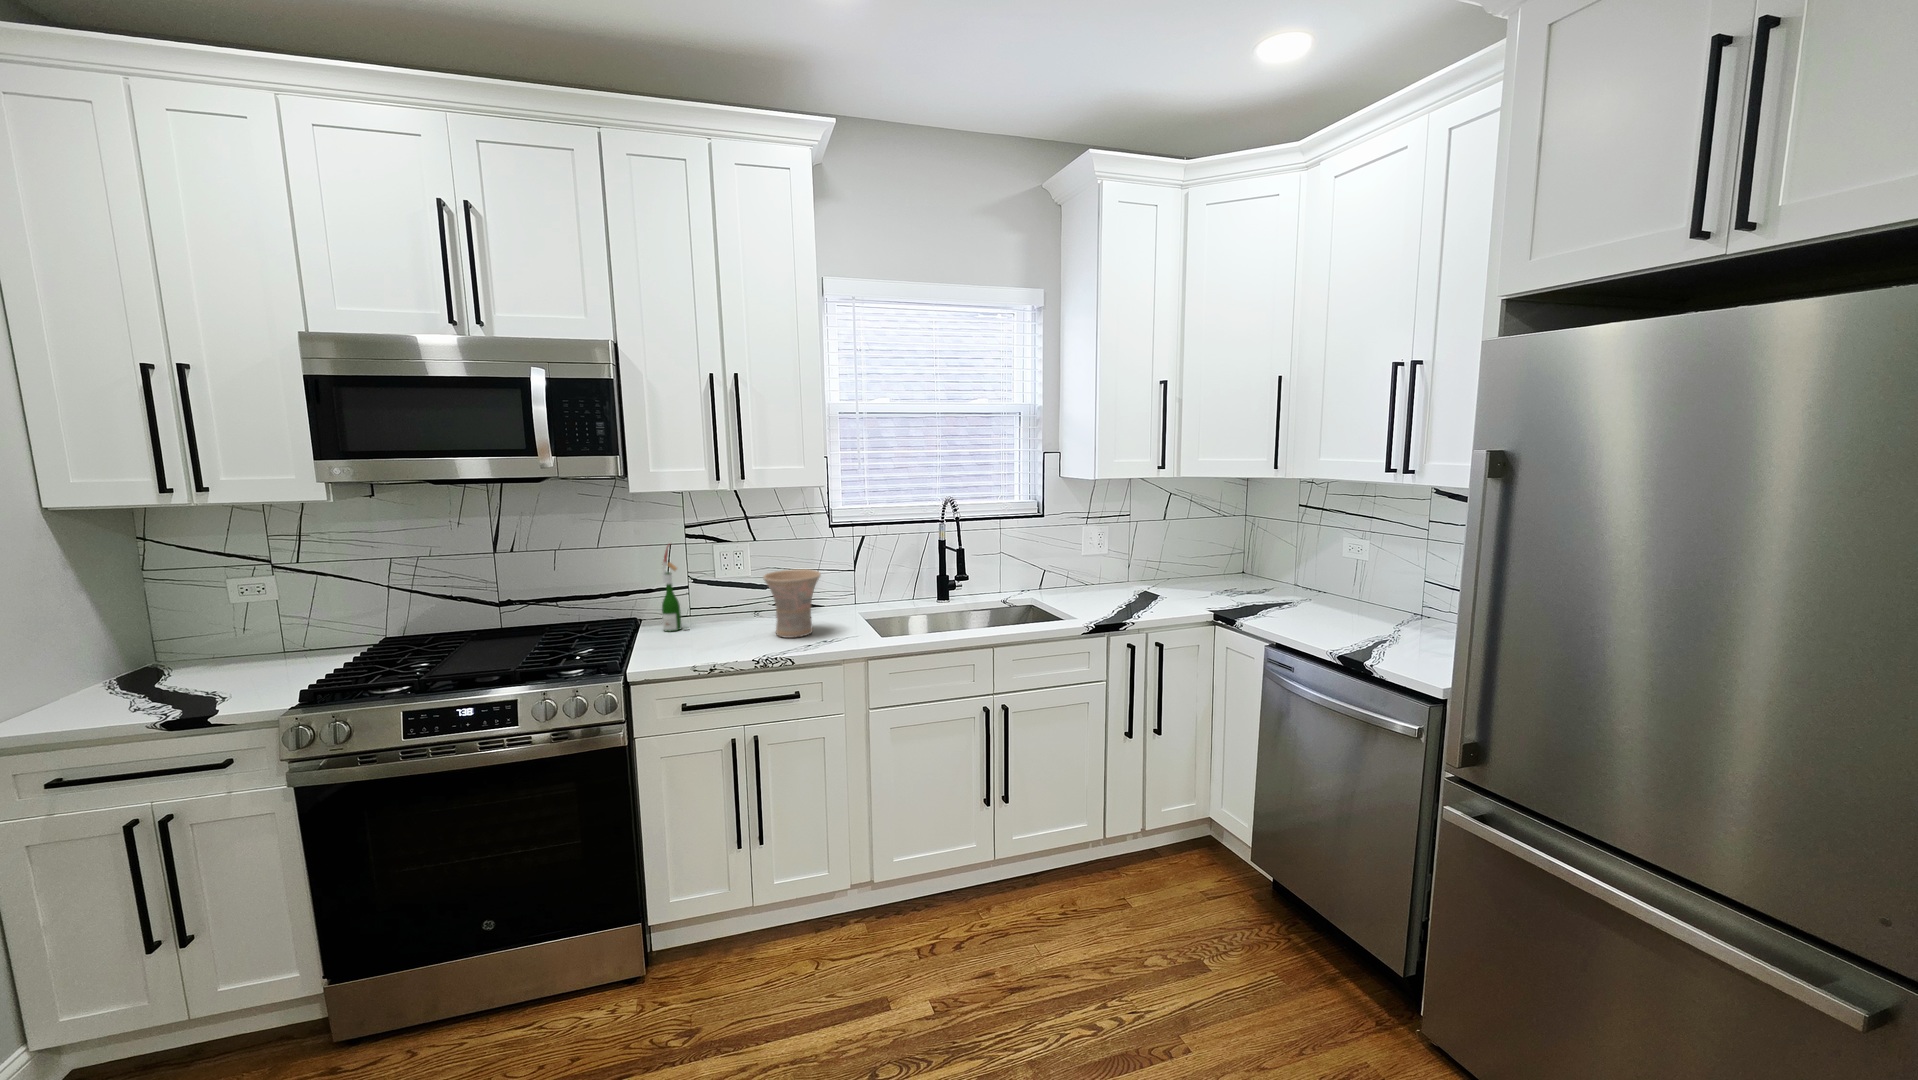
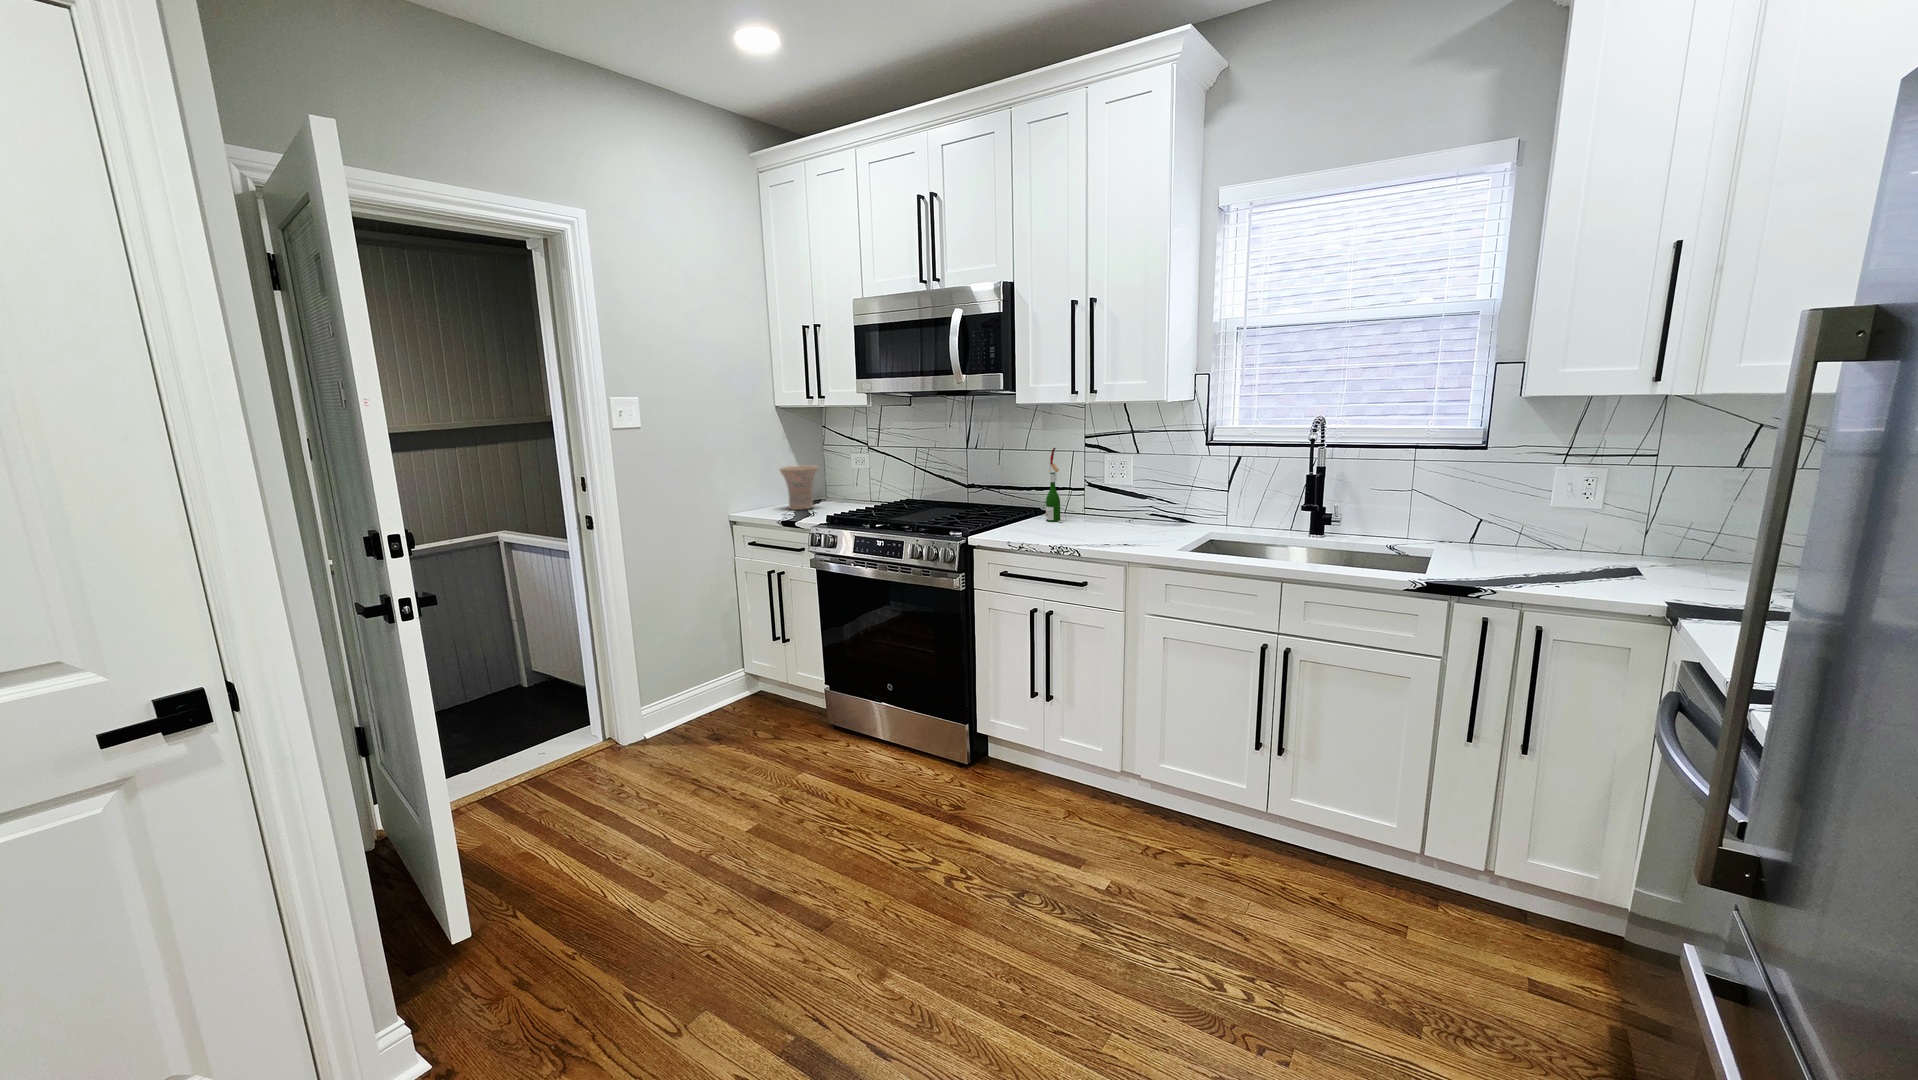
vase: present [763,569,821,638] -> present [779,465,818,510]

